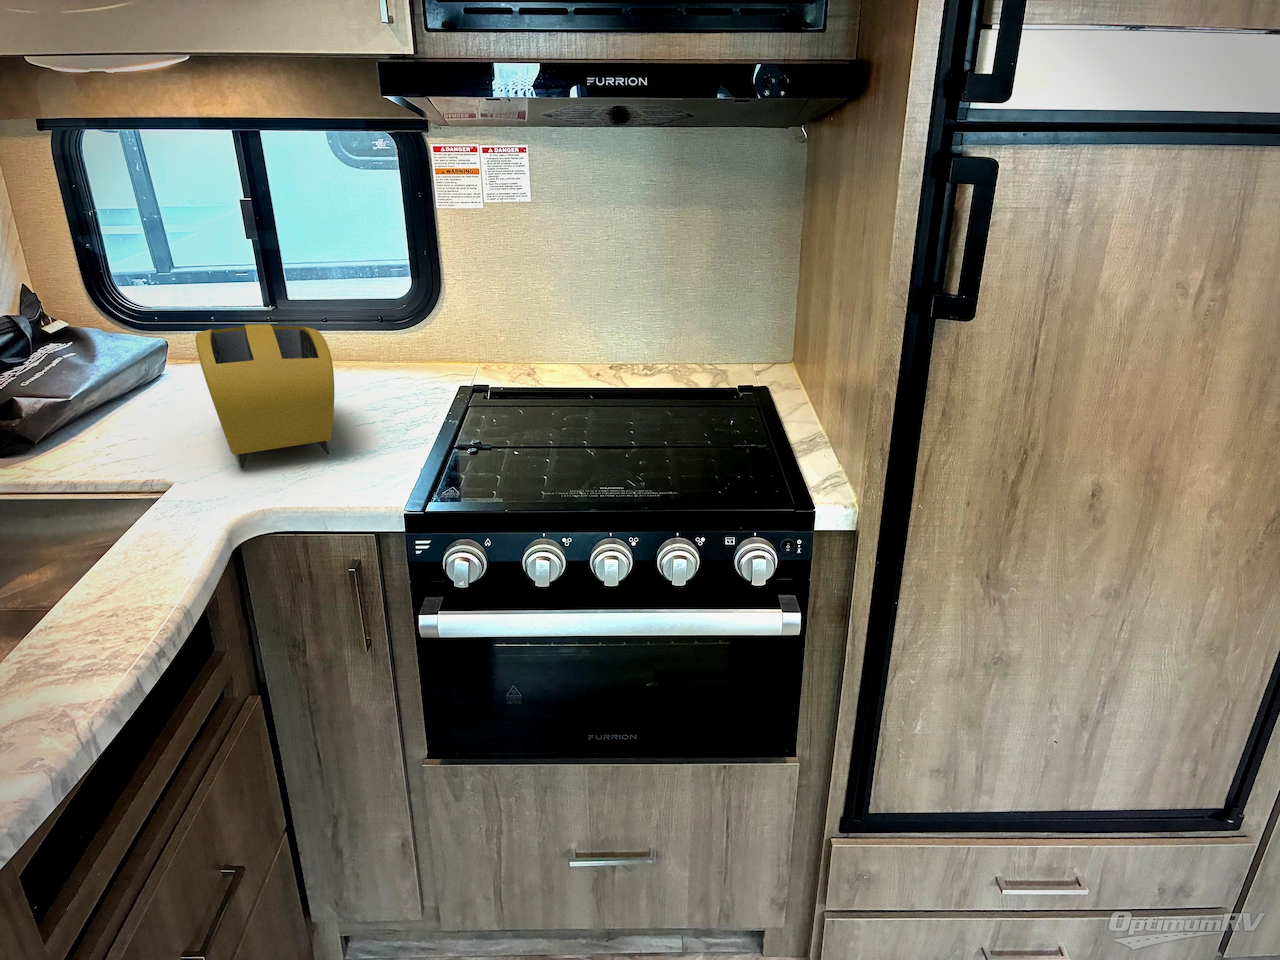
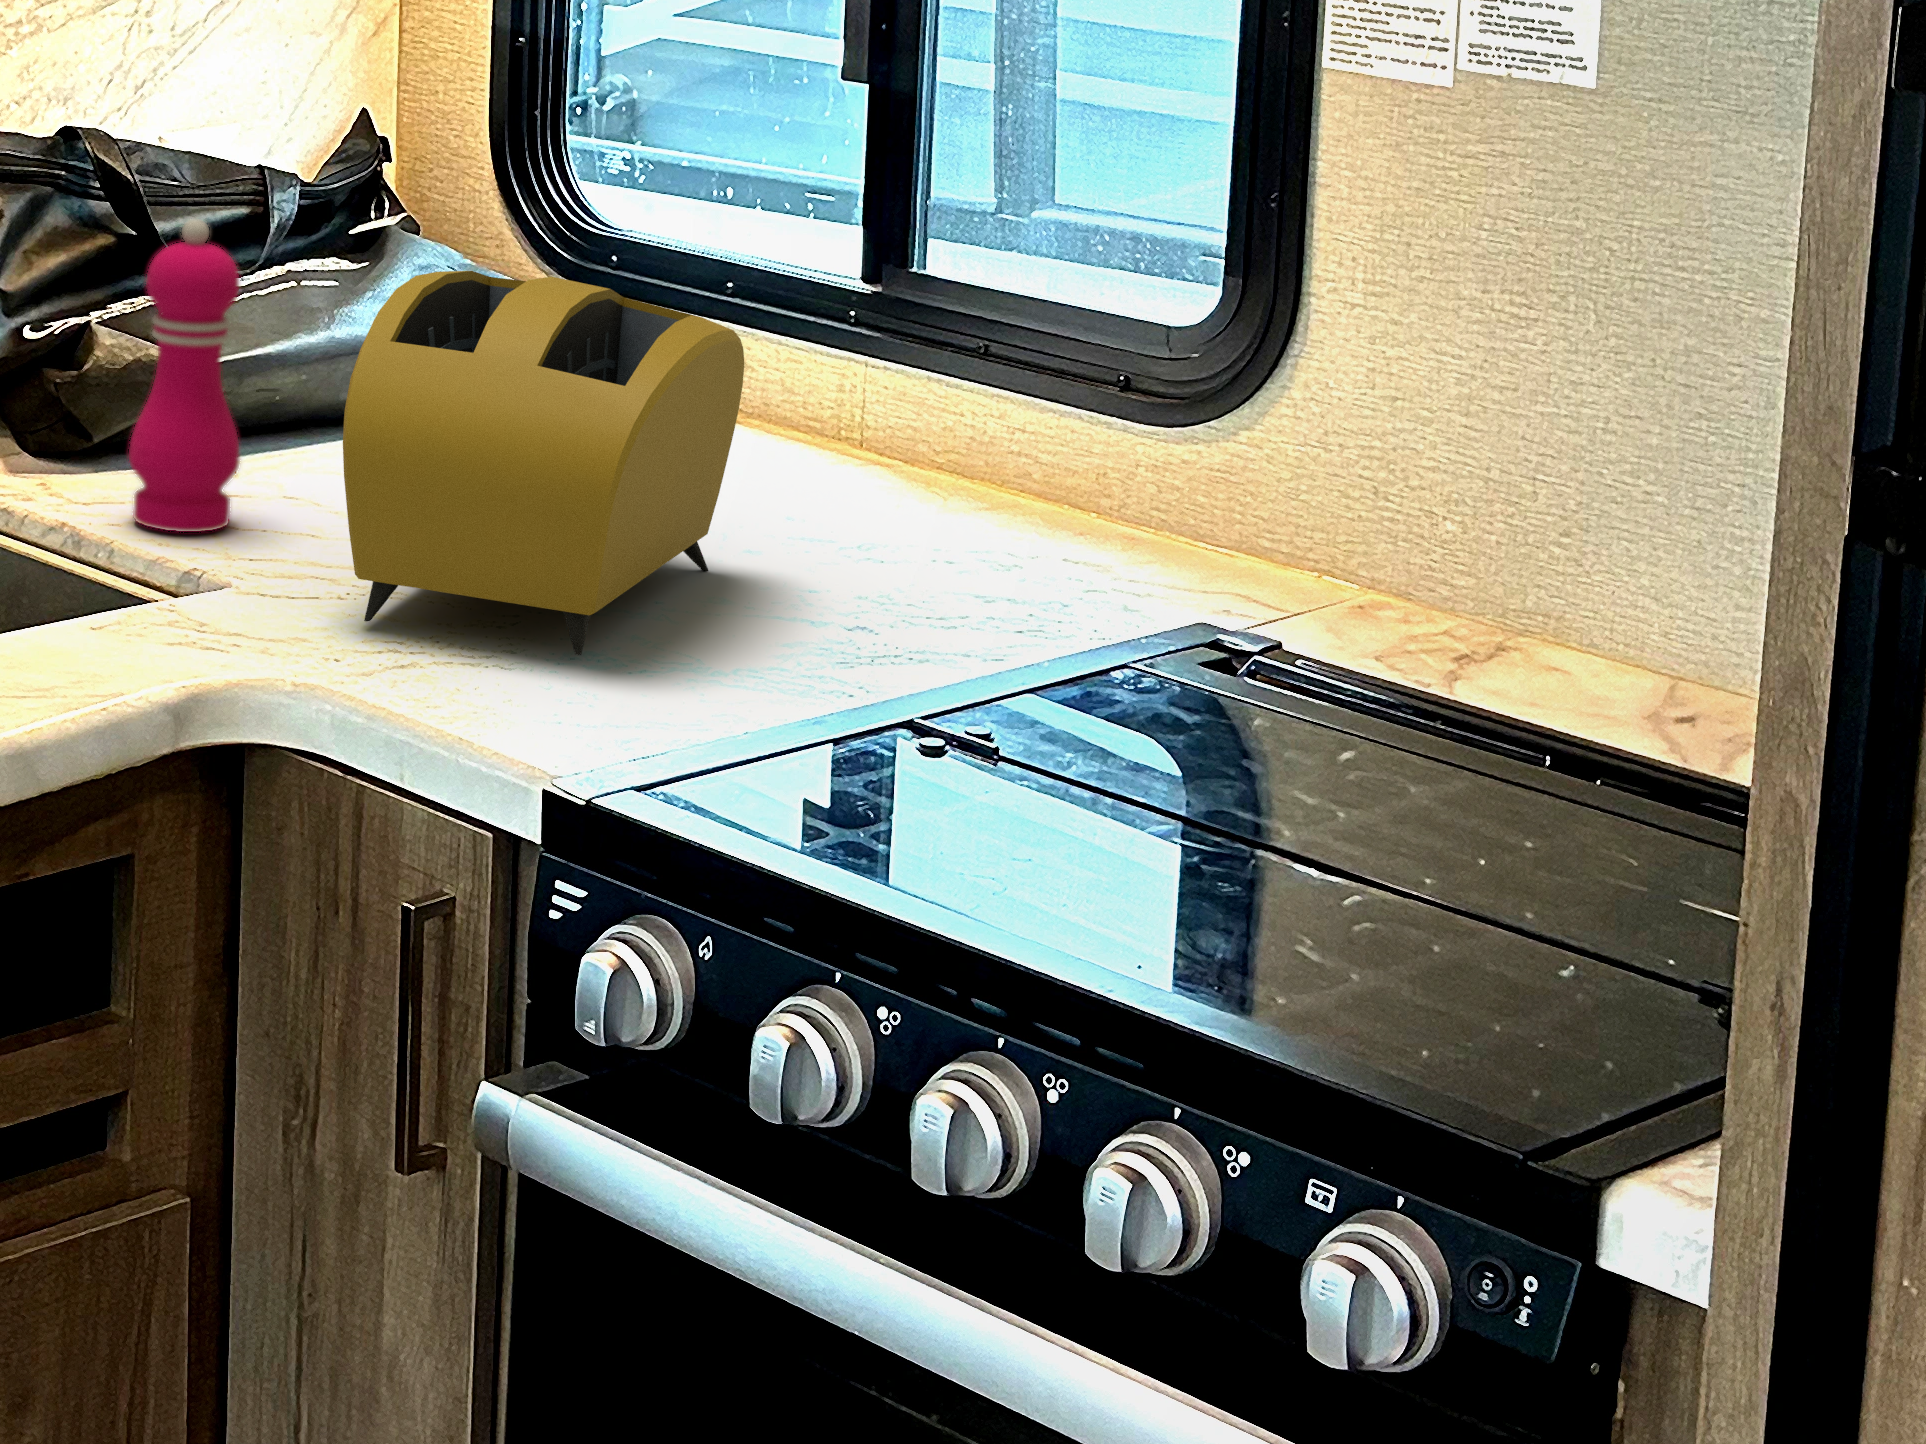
pepper mill: none [57,334,126,460] -> present [129,219,240,532]

